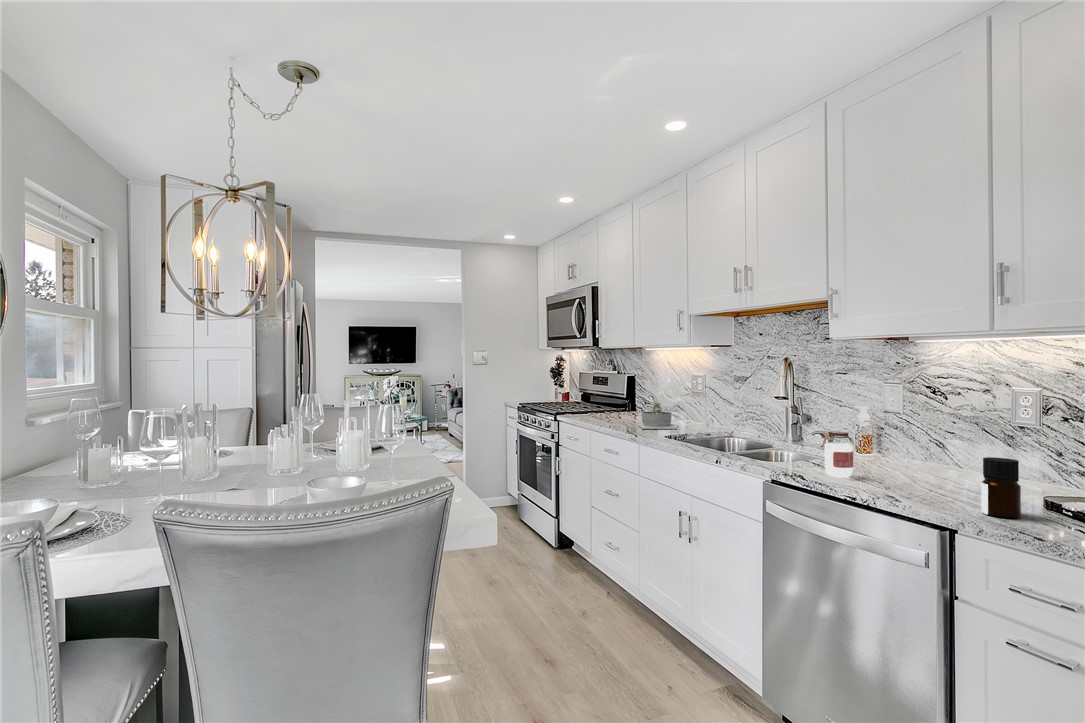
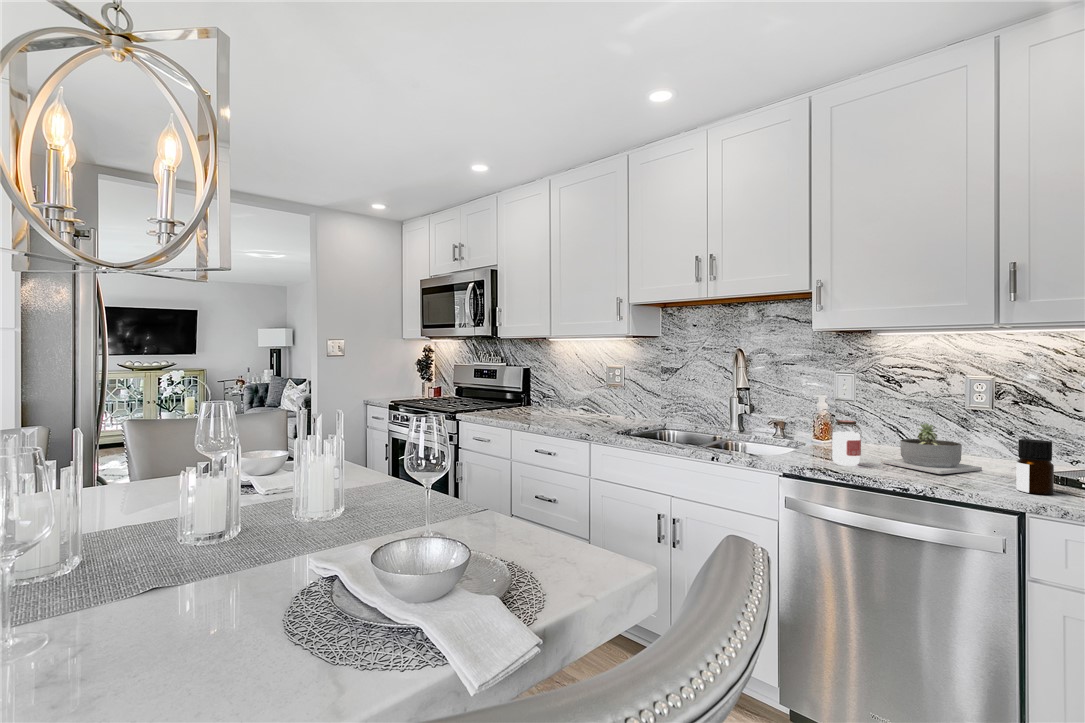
succulent planter: present [637,402,677,429] -> present [881,423,982,474]

